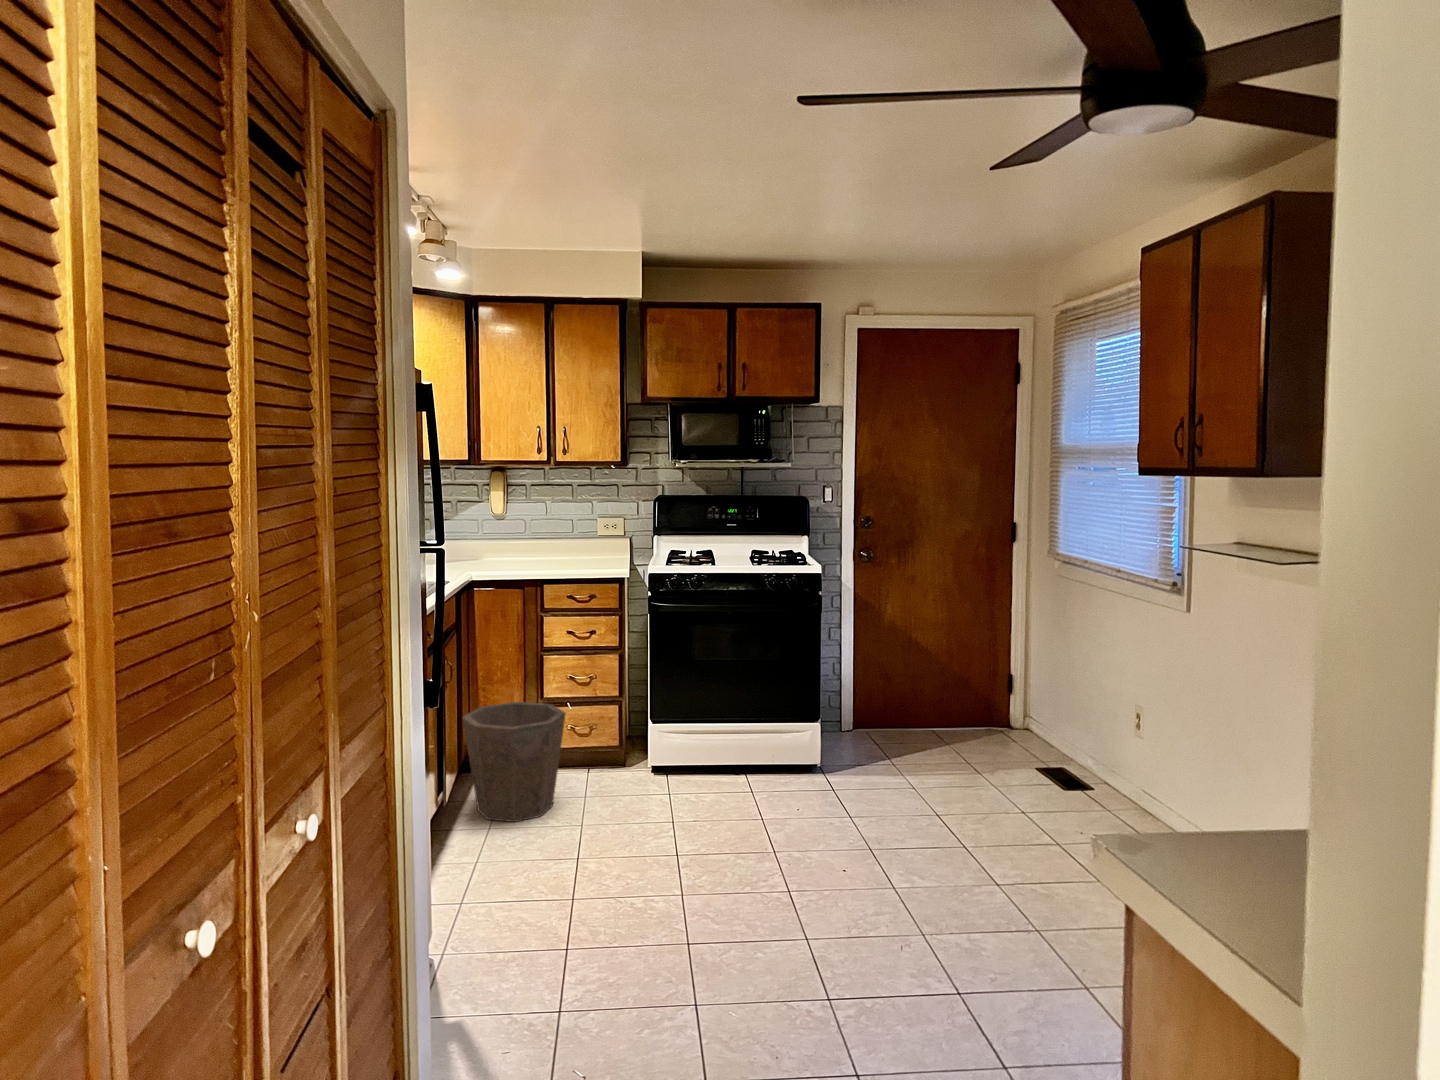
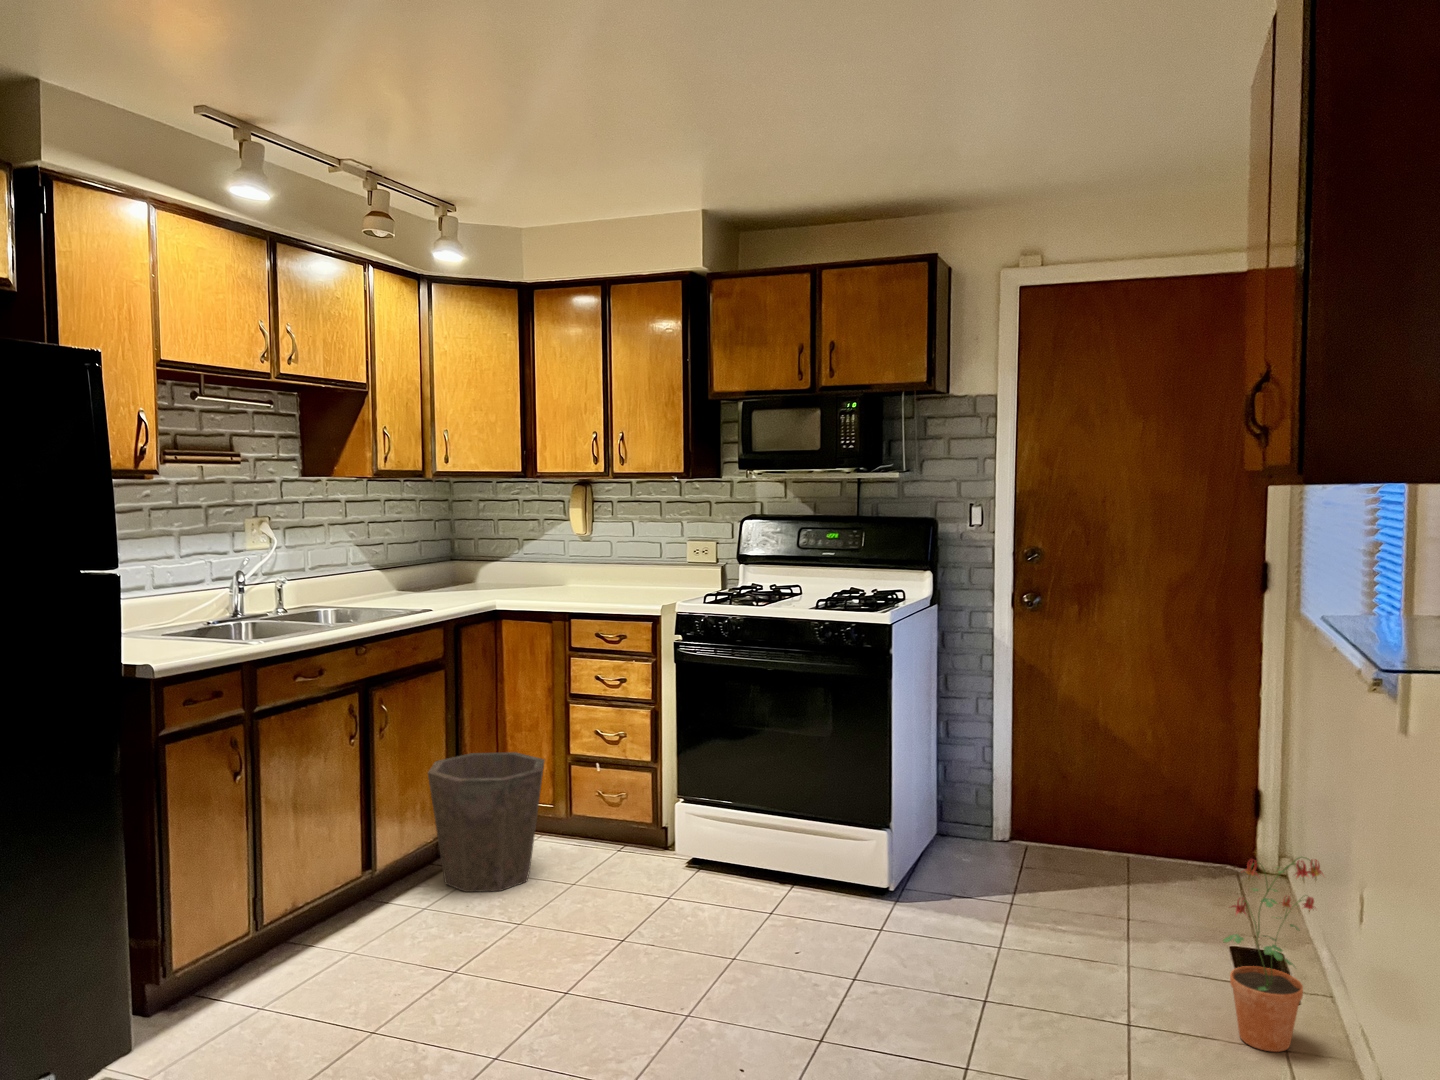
potted plant: none [1085,698,1143,815] -> present [1223,857,1323,1052]

